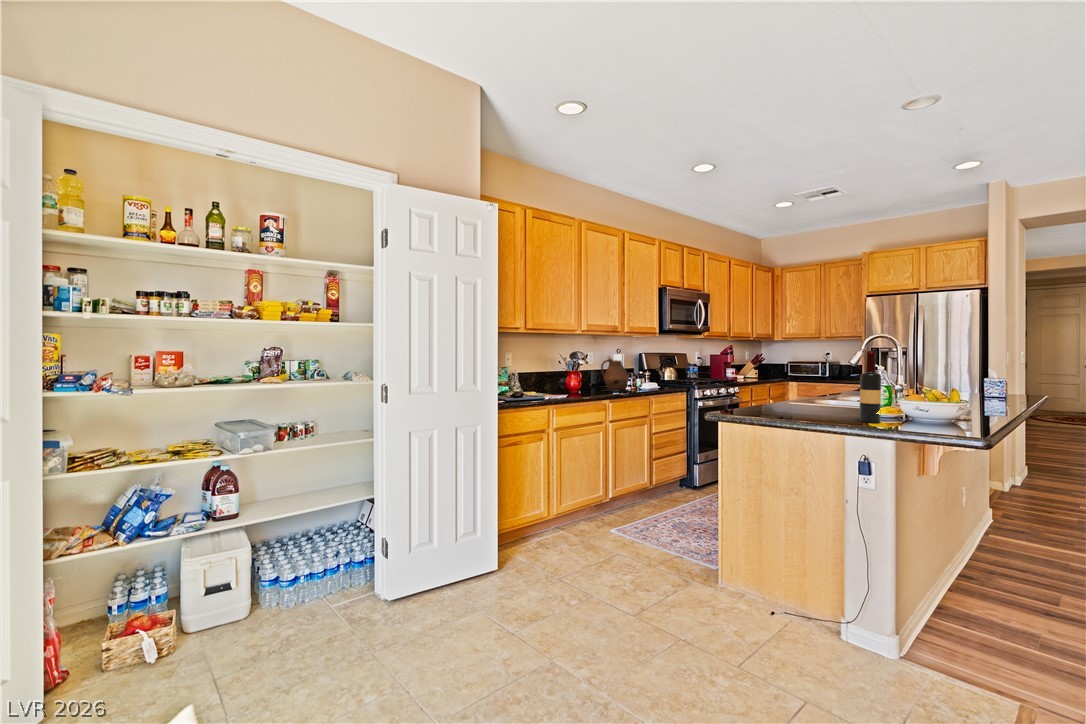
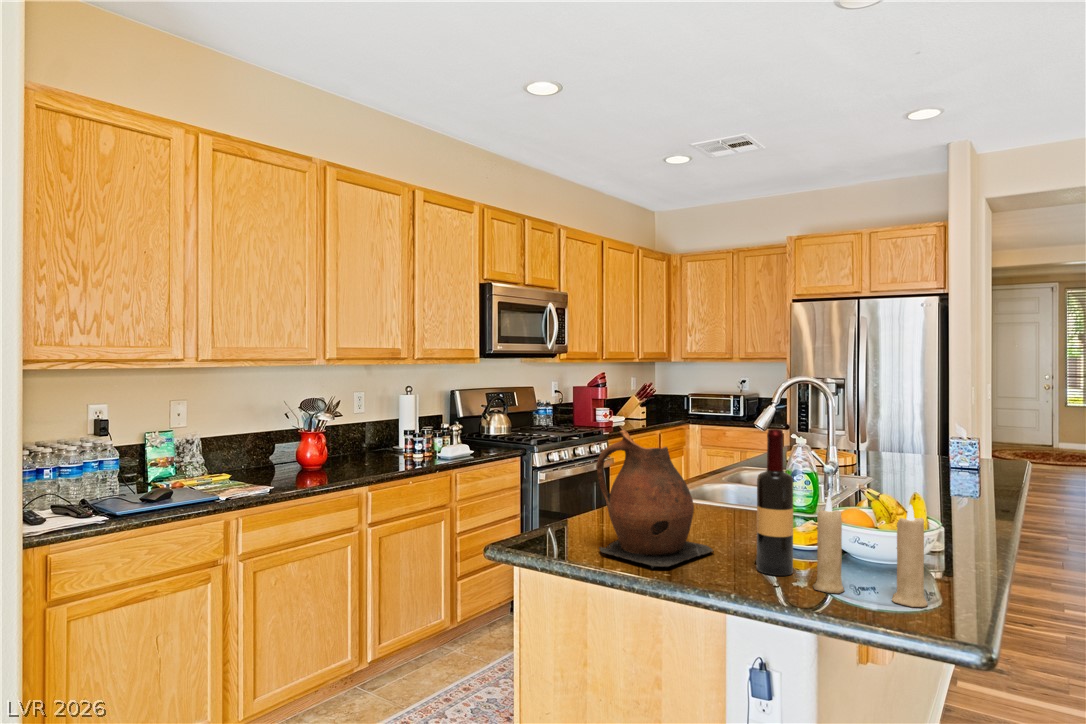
ceramic pitcher: present [601,356,632,392] -> present [597,430,714,568]
candle: none [892,380,957,432] -> present [813,497,928,607]

